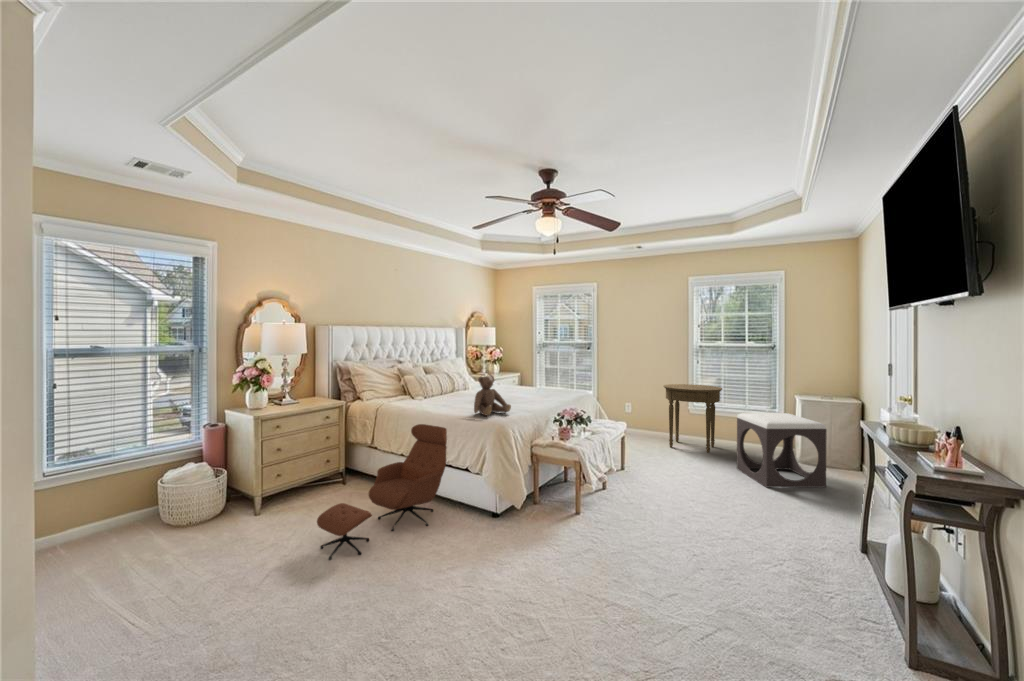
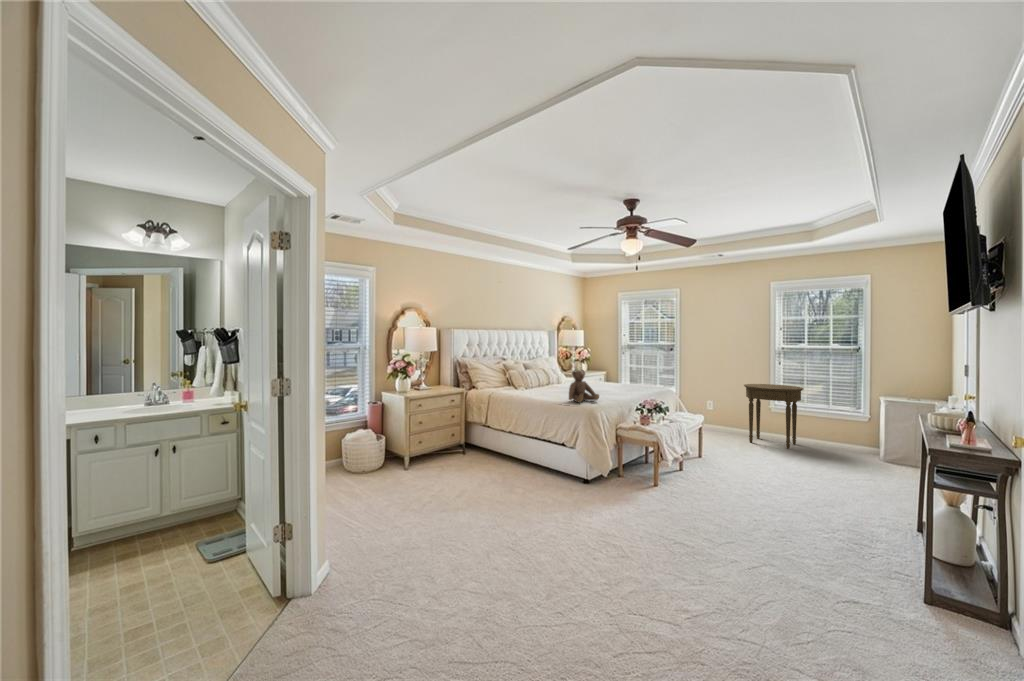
footstool: present [737,413,827,488] -> none [814,411,904,482]
lounge chair: present [317,424,447,560] -> none [455,408,547,500]

